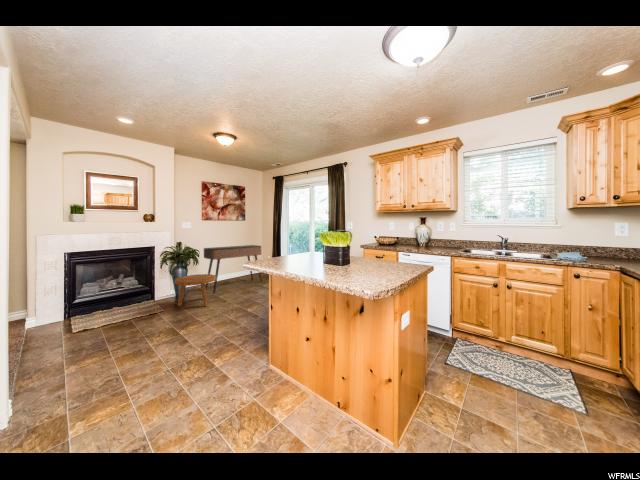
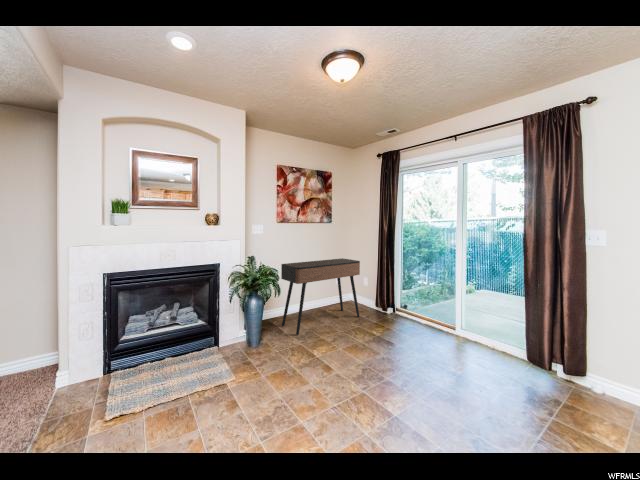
footstool: present [174,274,216,306] -> none [249,308,309,368]

